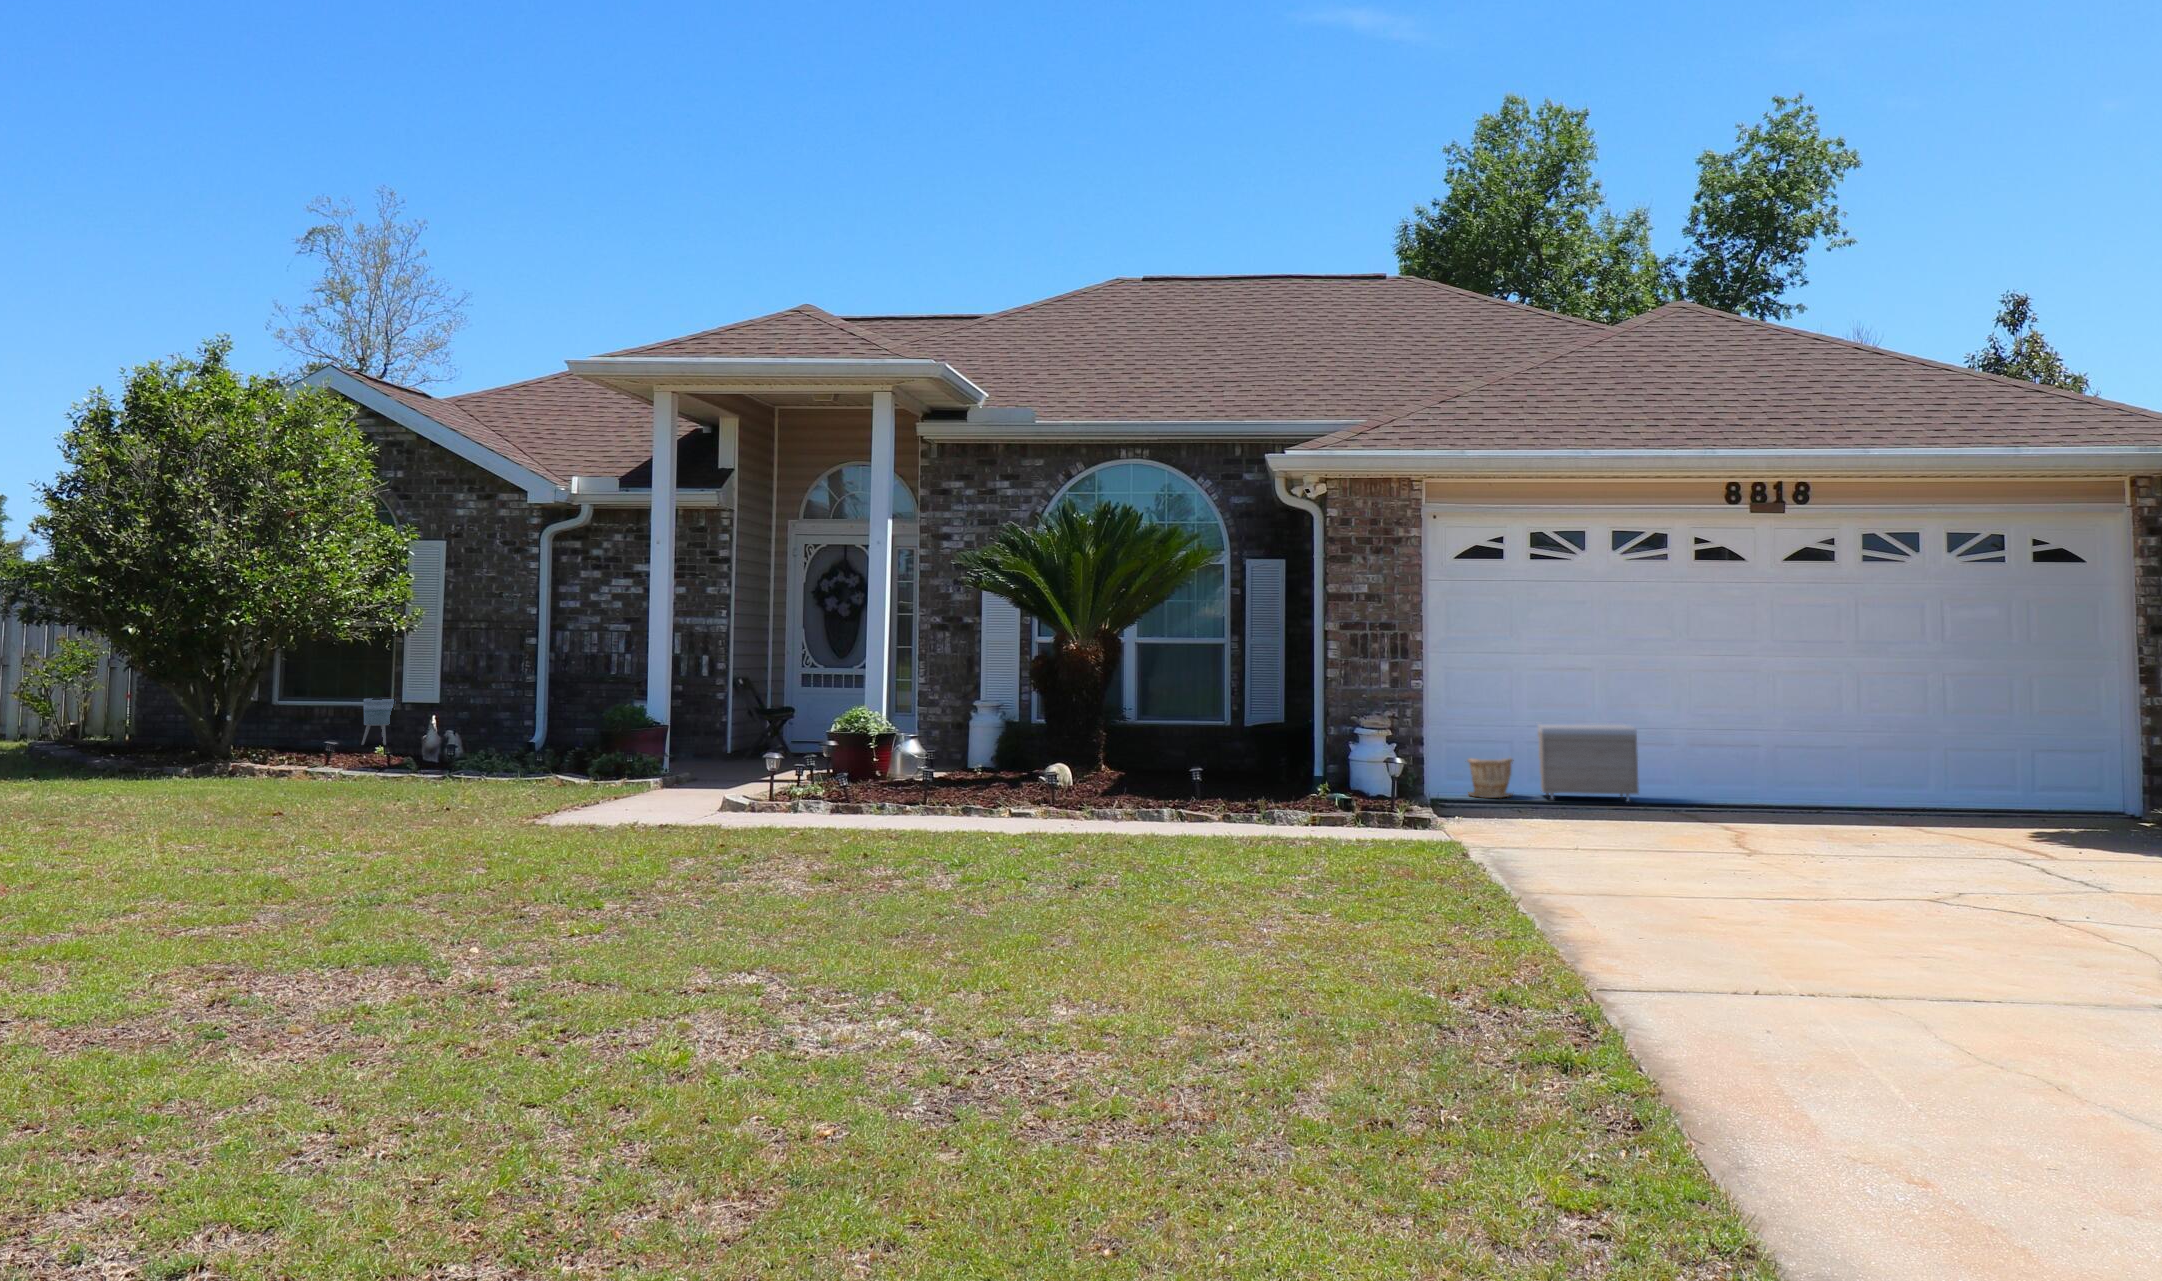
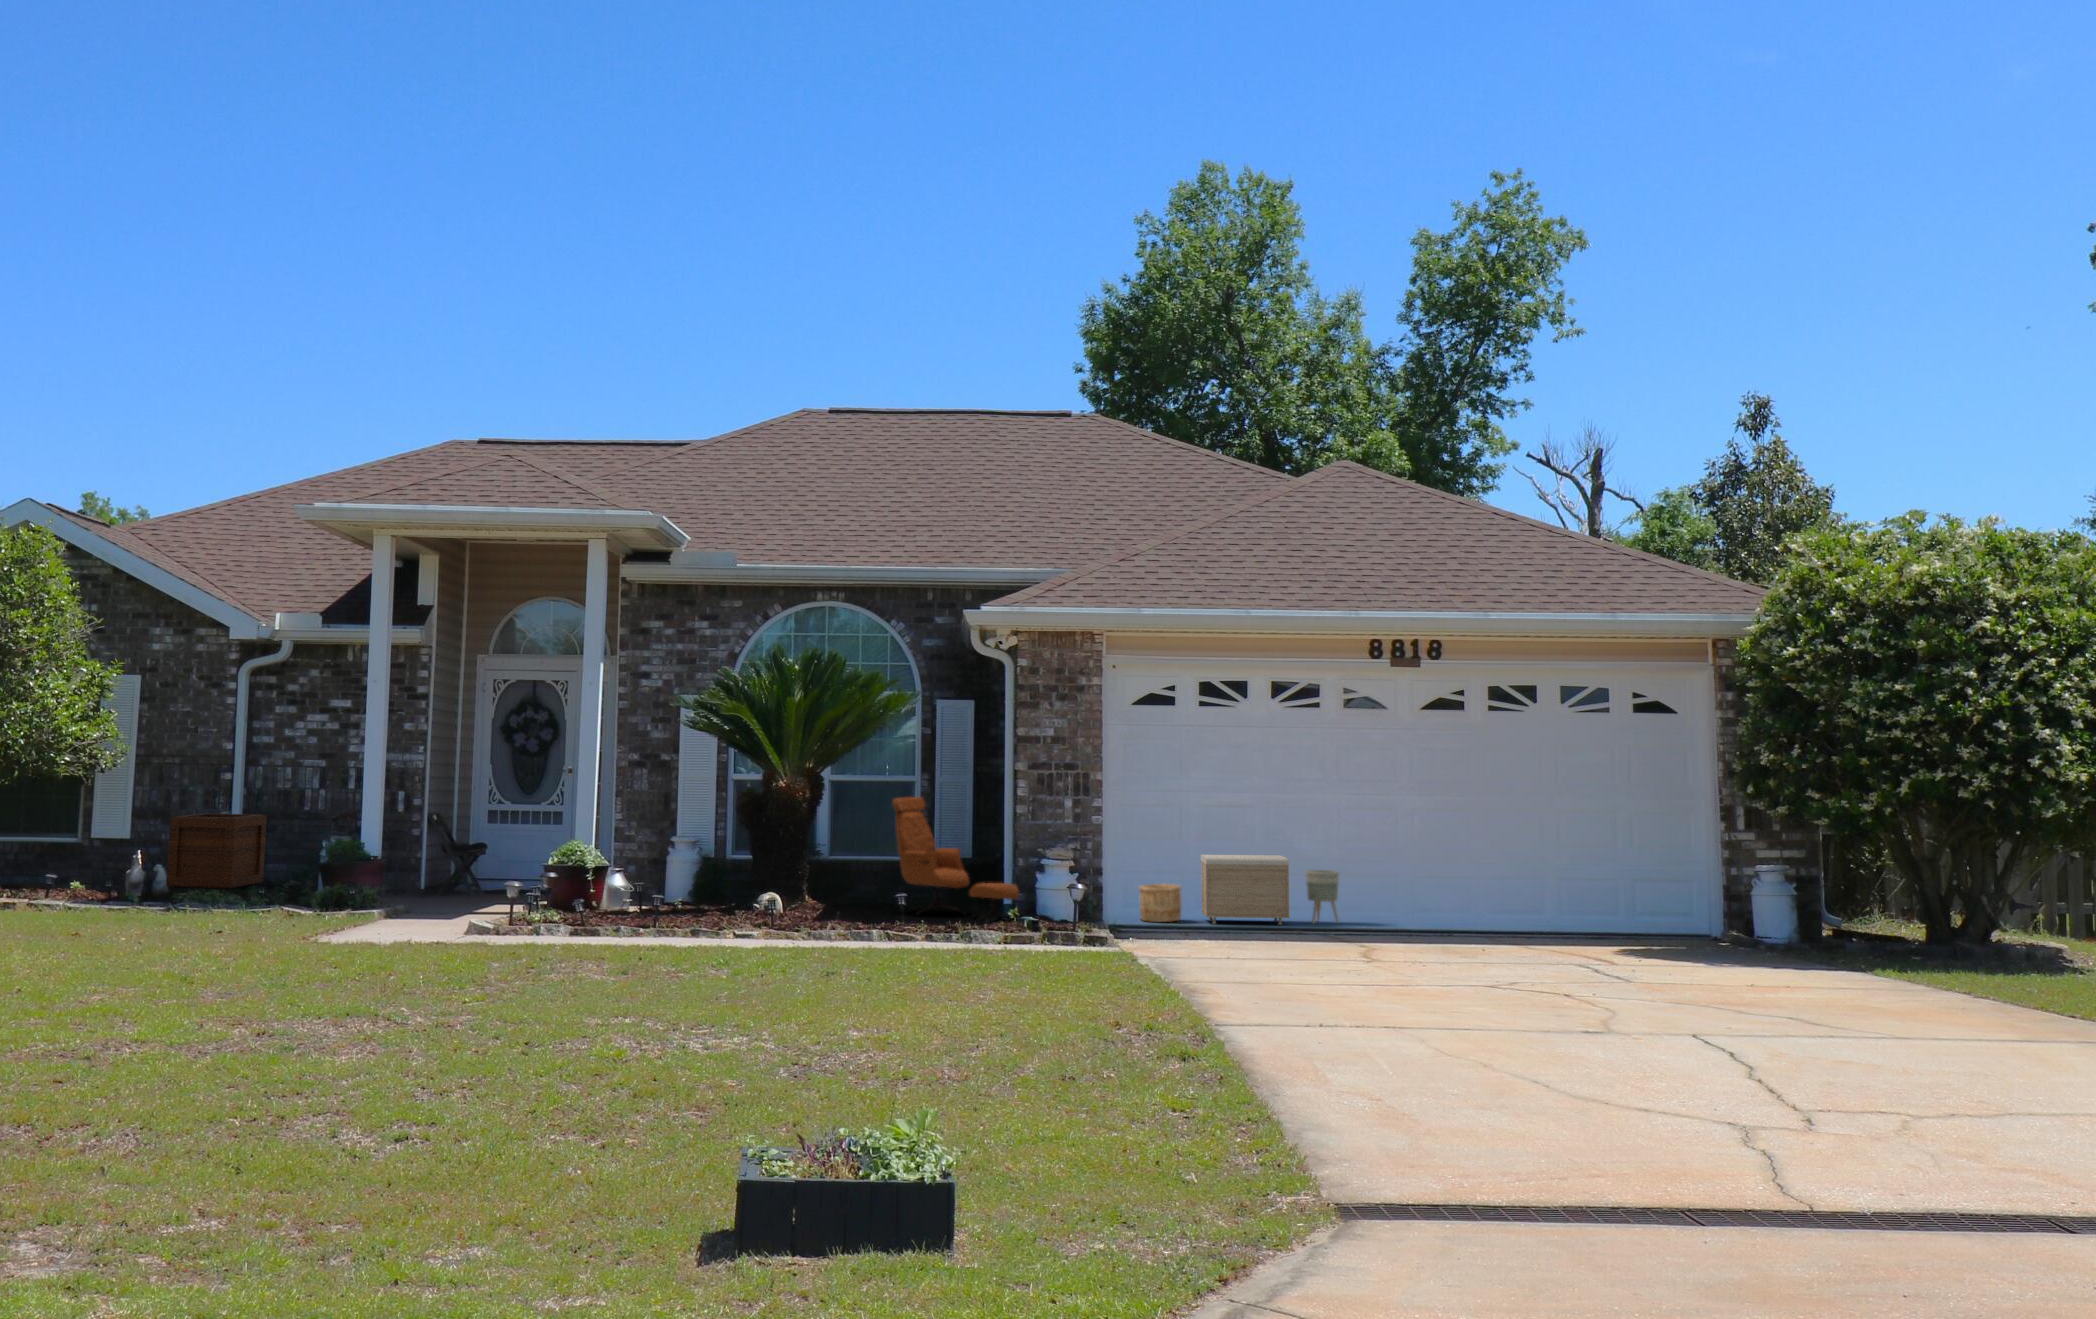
lounge chair: none [1192,660,1332,794] -> present [893,797,1019,919]
wooden crate: none [462,679,566,754] -> present [166,814,267,889]
planter: present [361,698,394,745] -> present [1306,870,1339,923]

